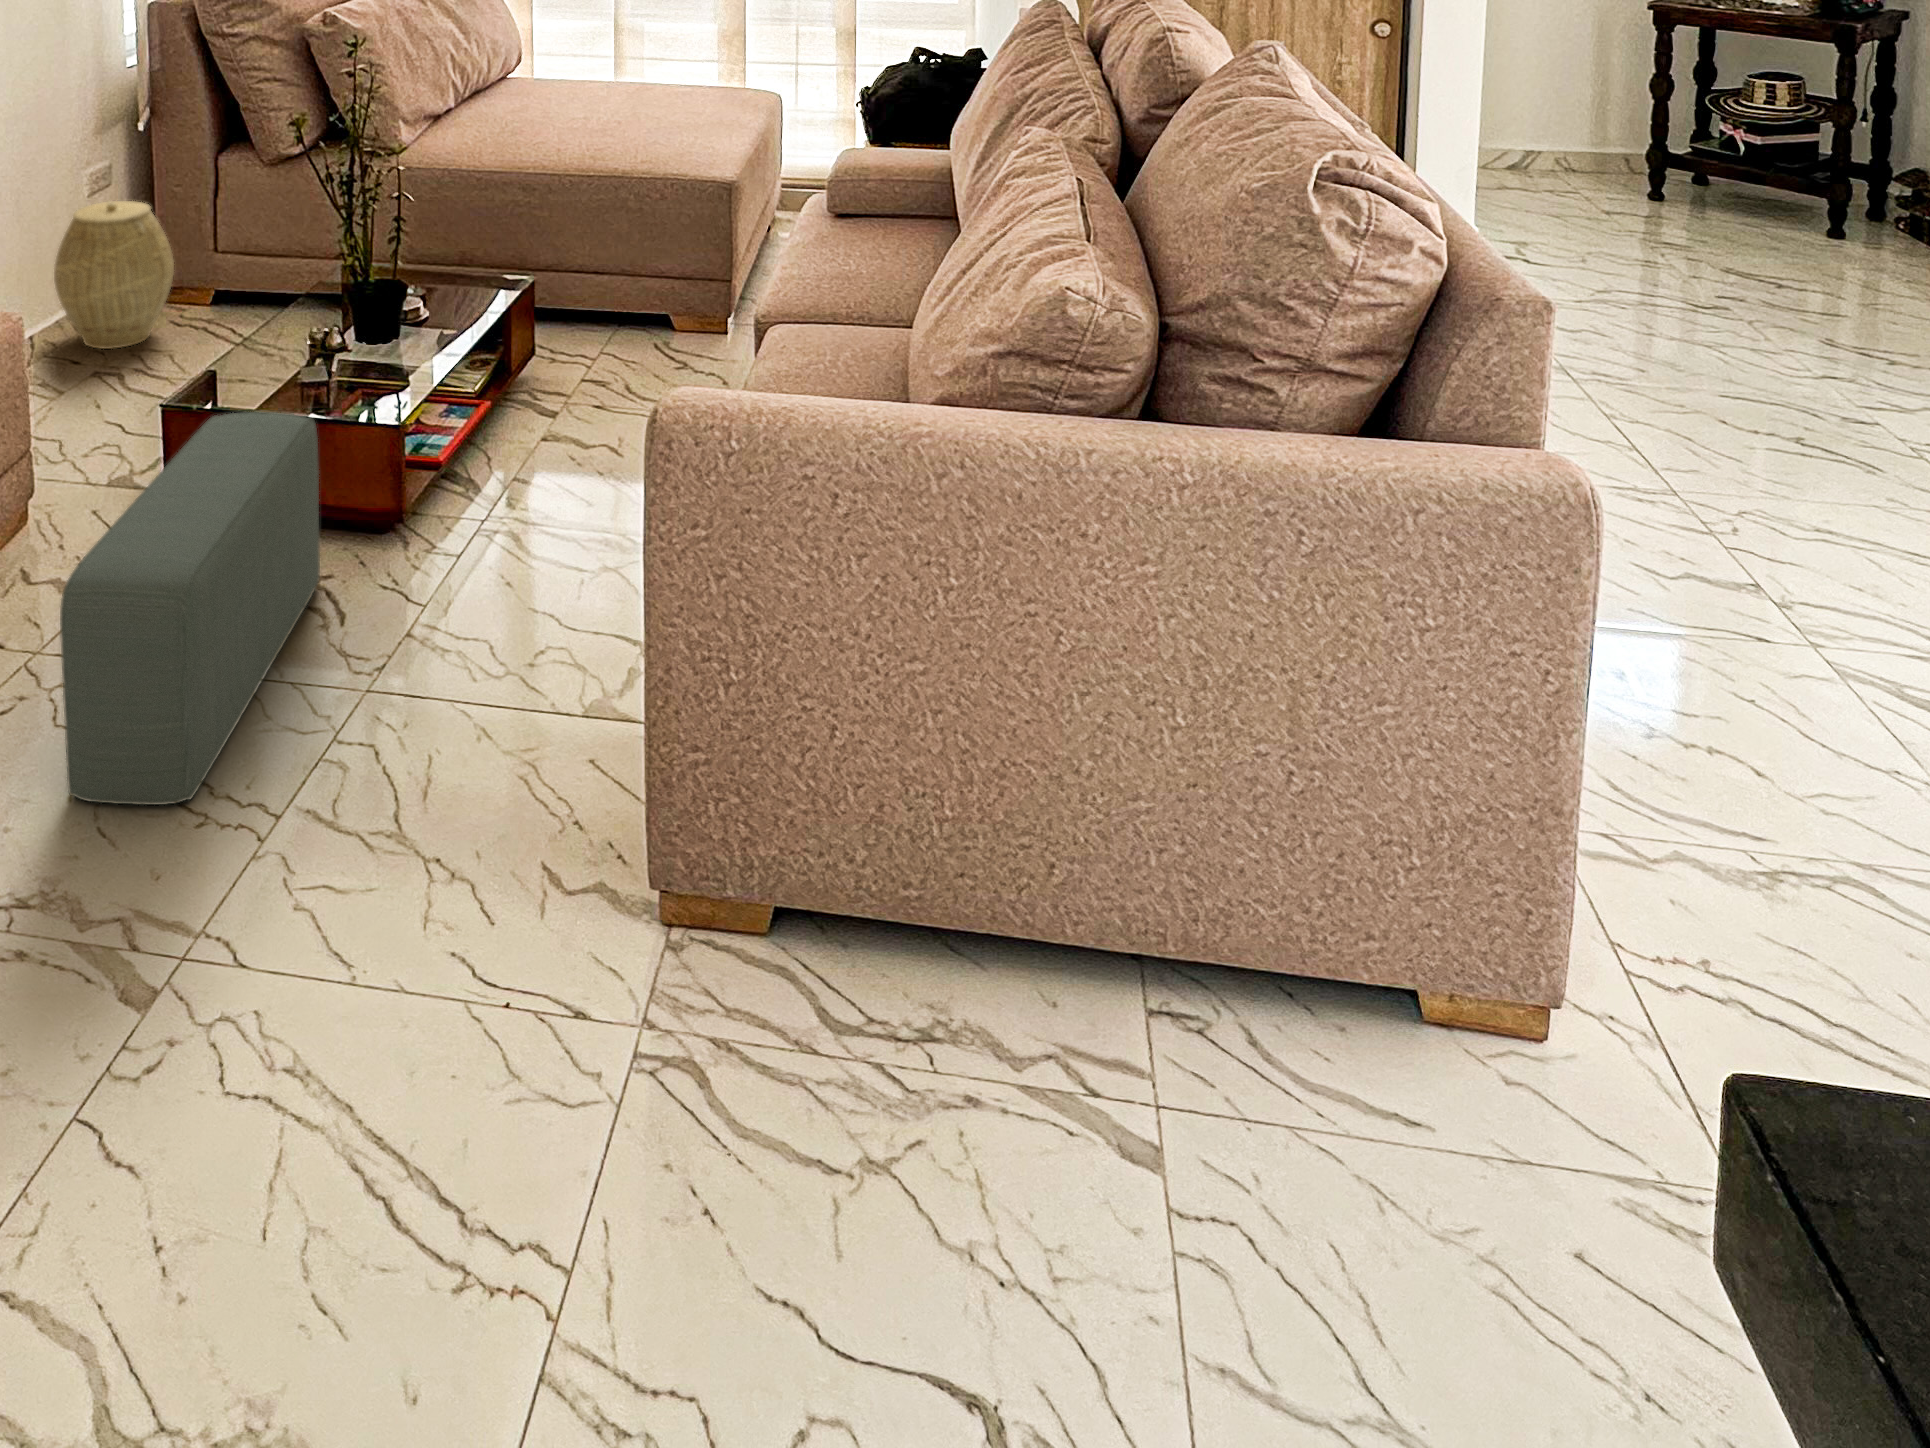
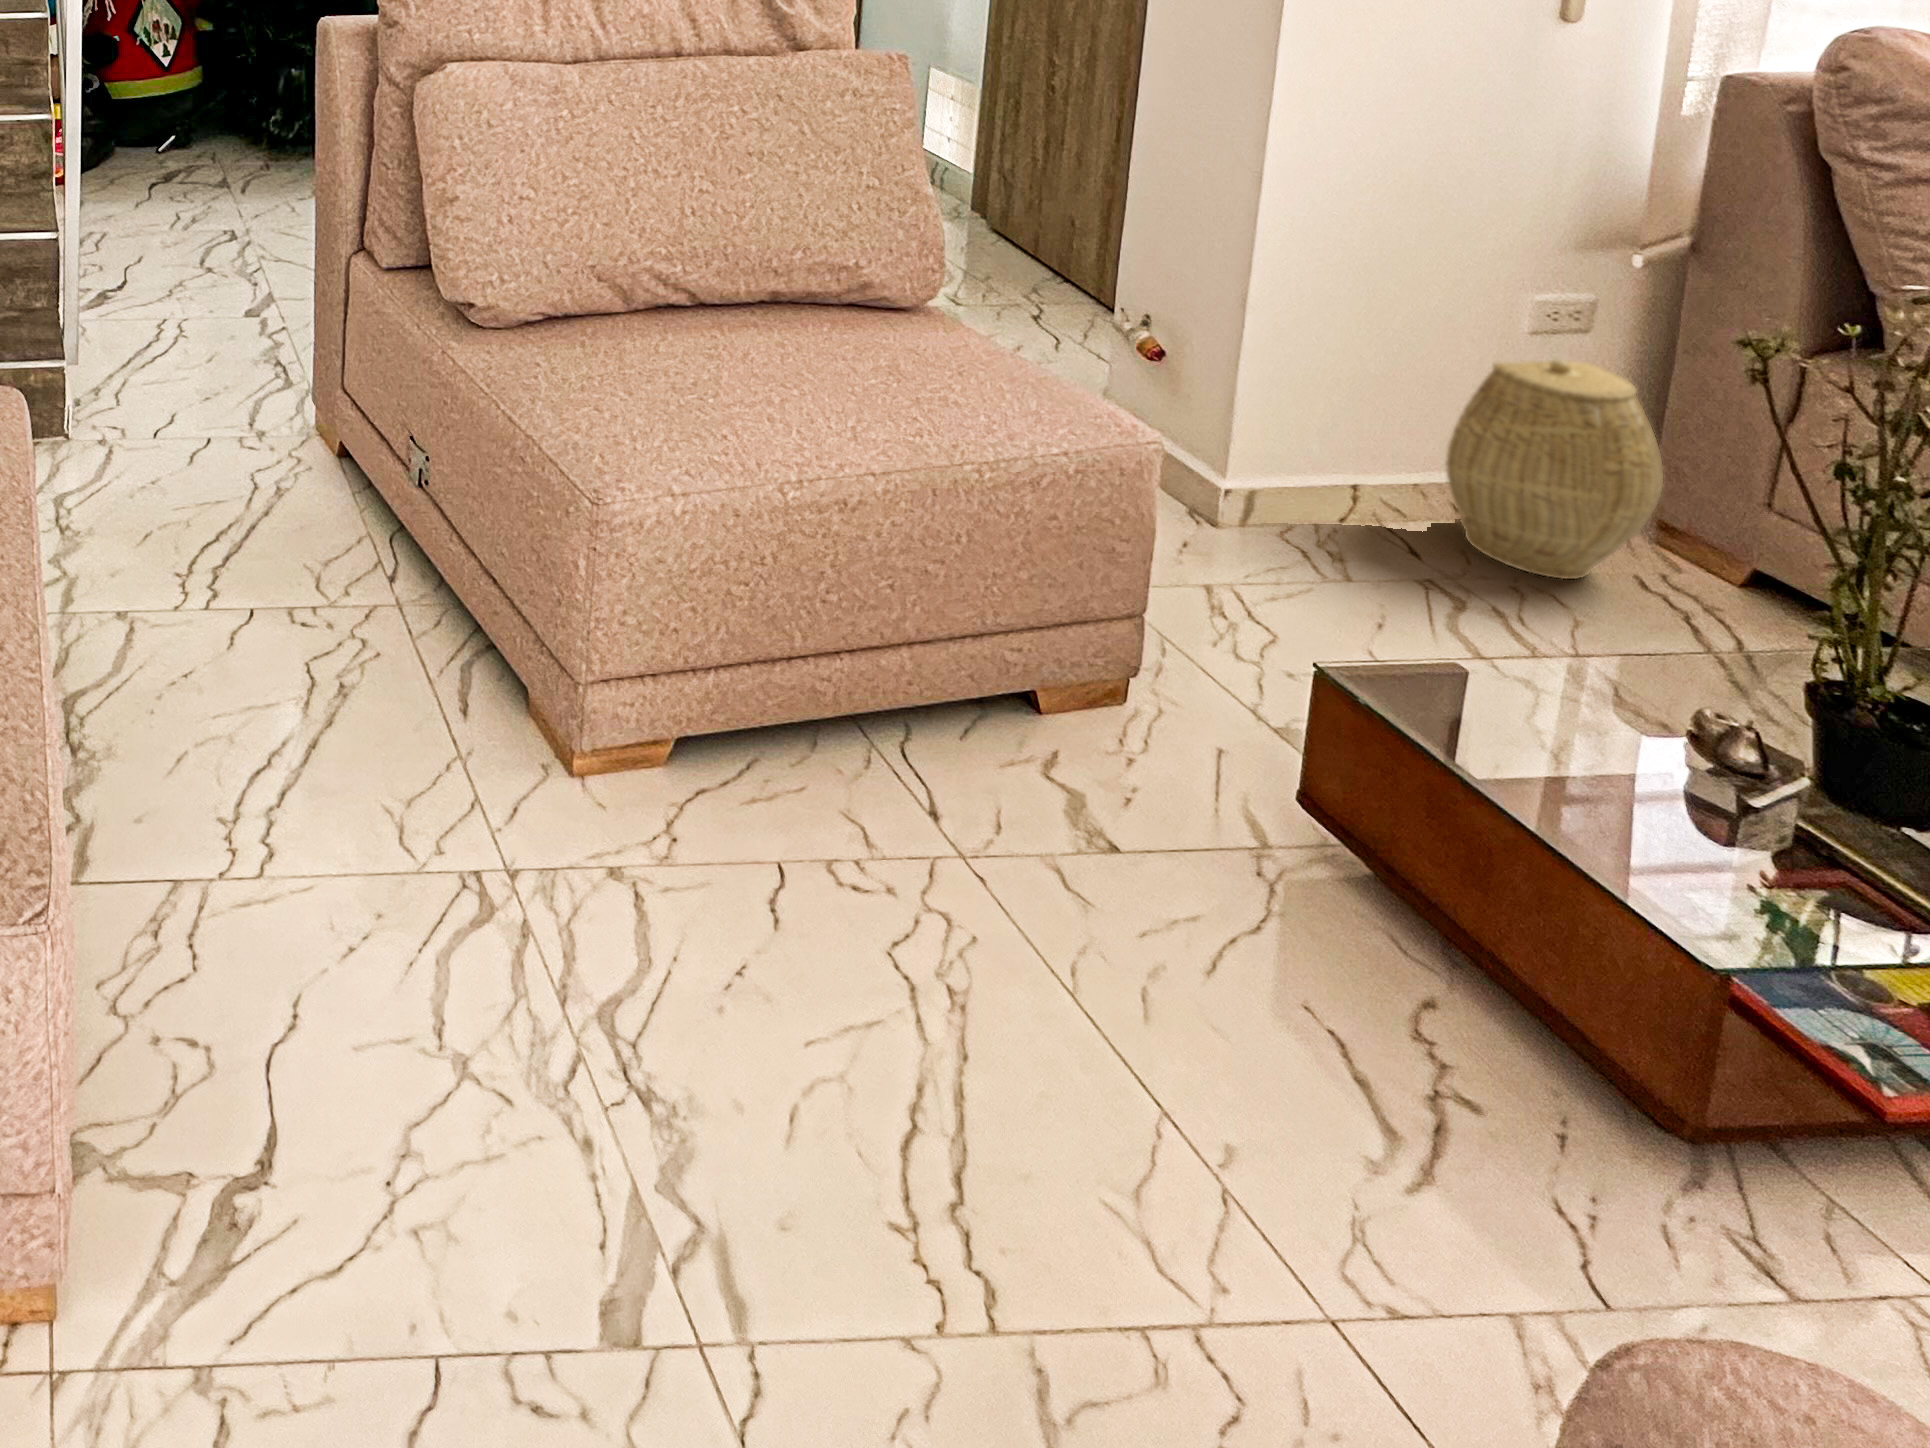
pouf: present [60,412,320,805] -> none [810,730,1495,1187]

